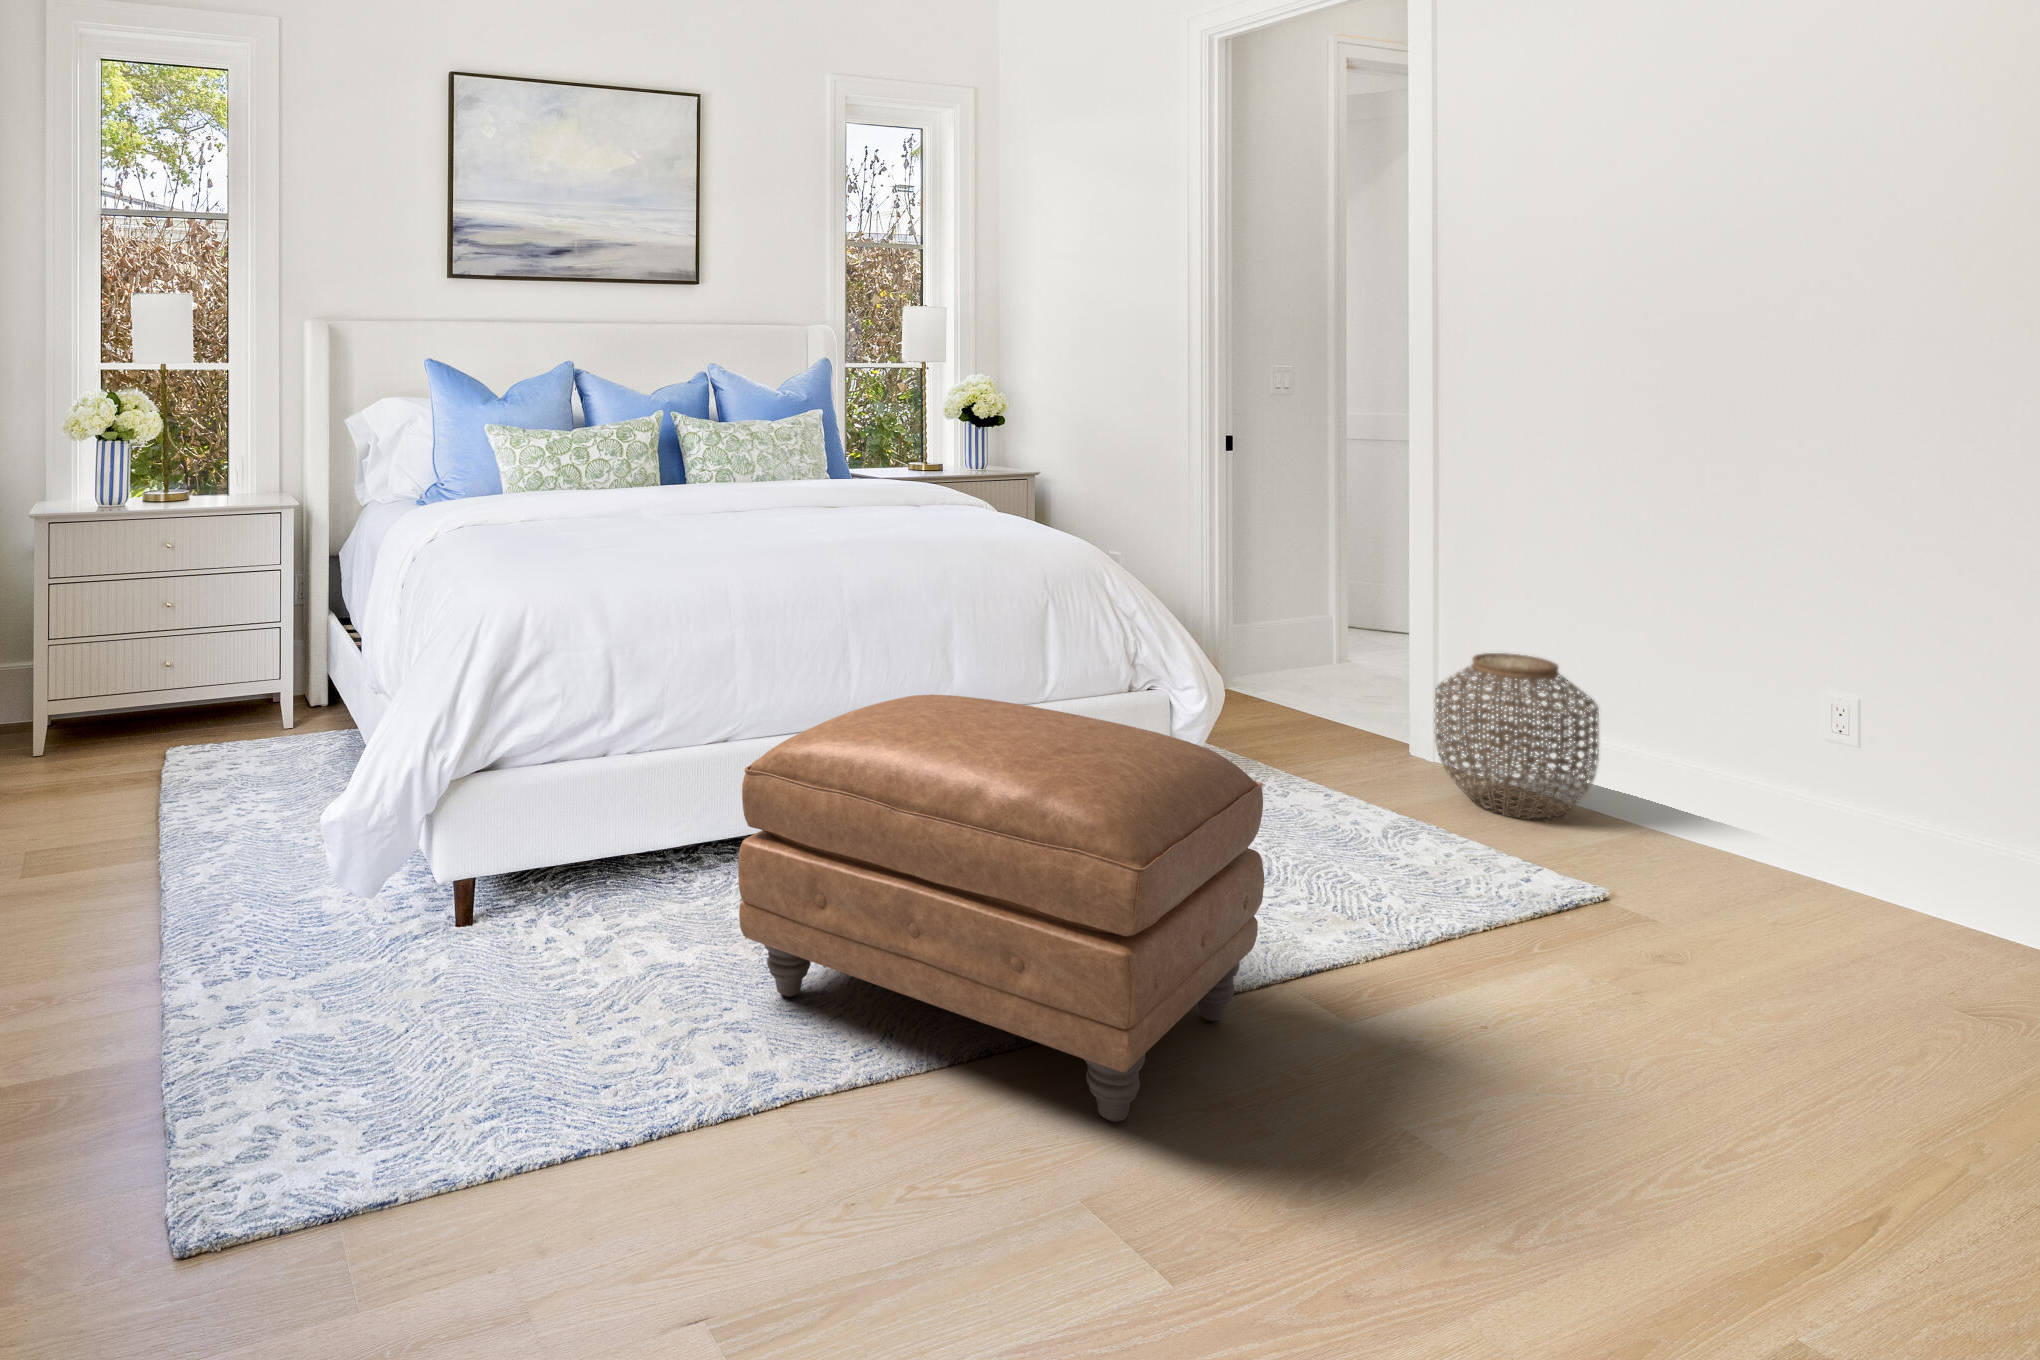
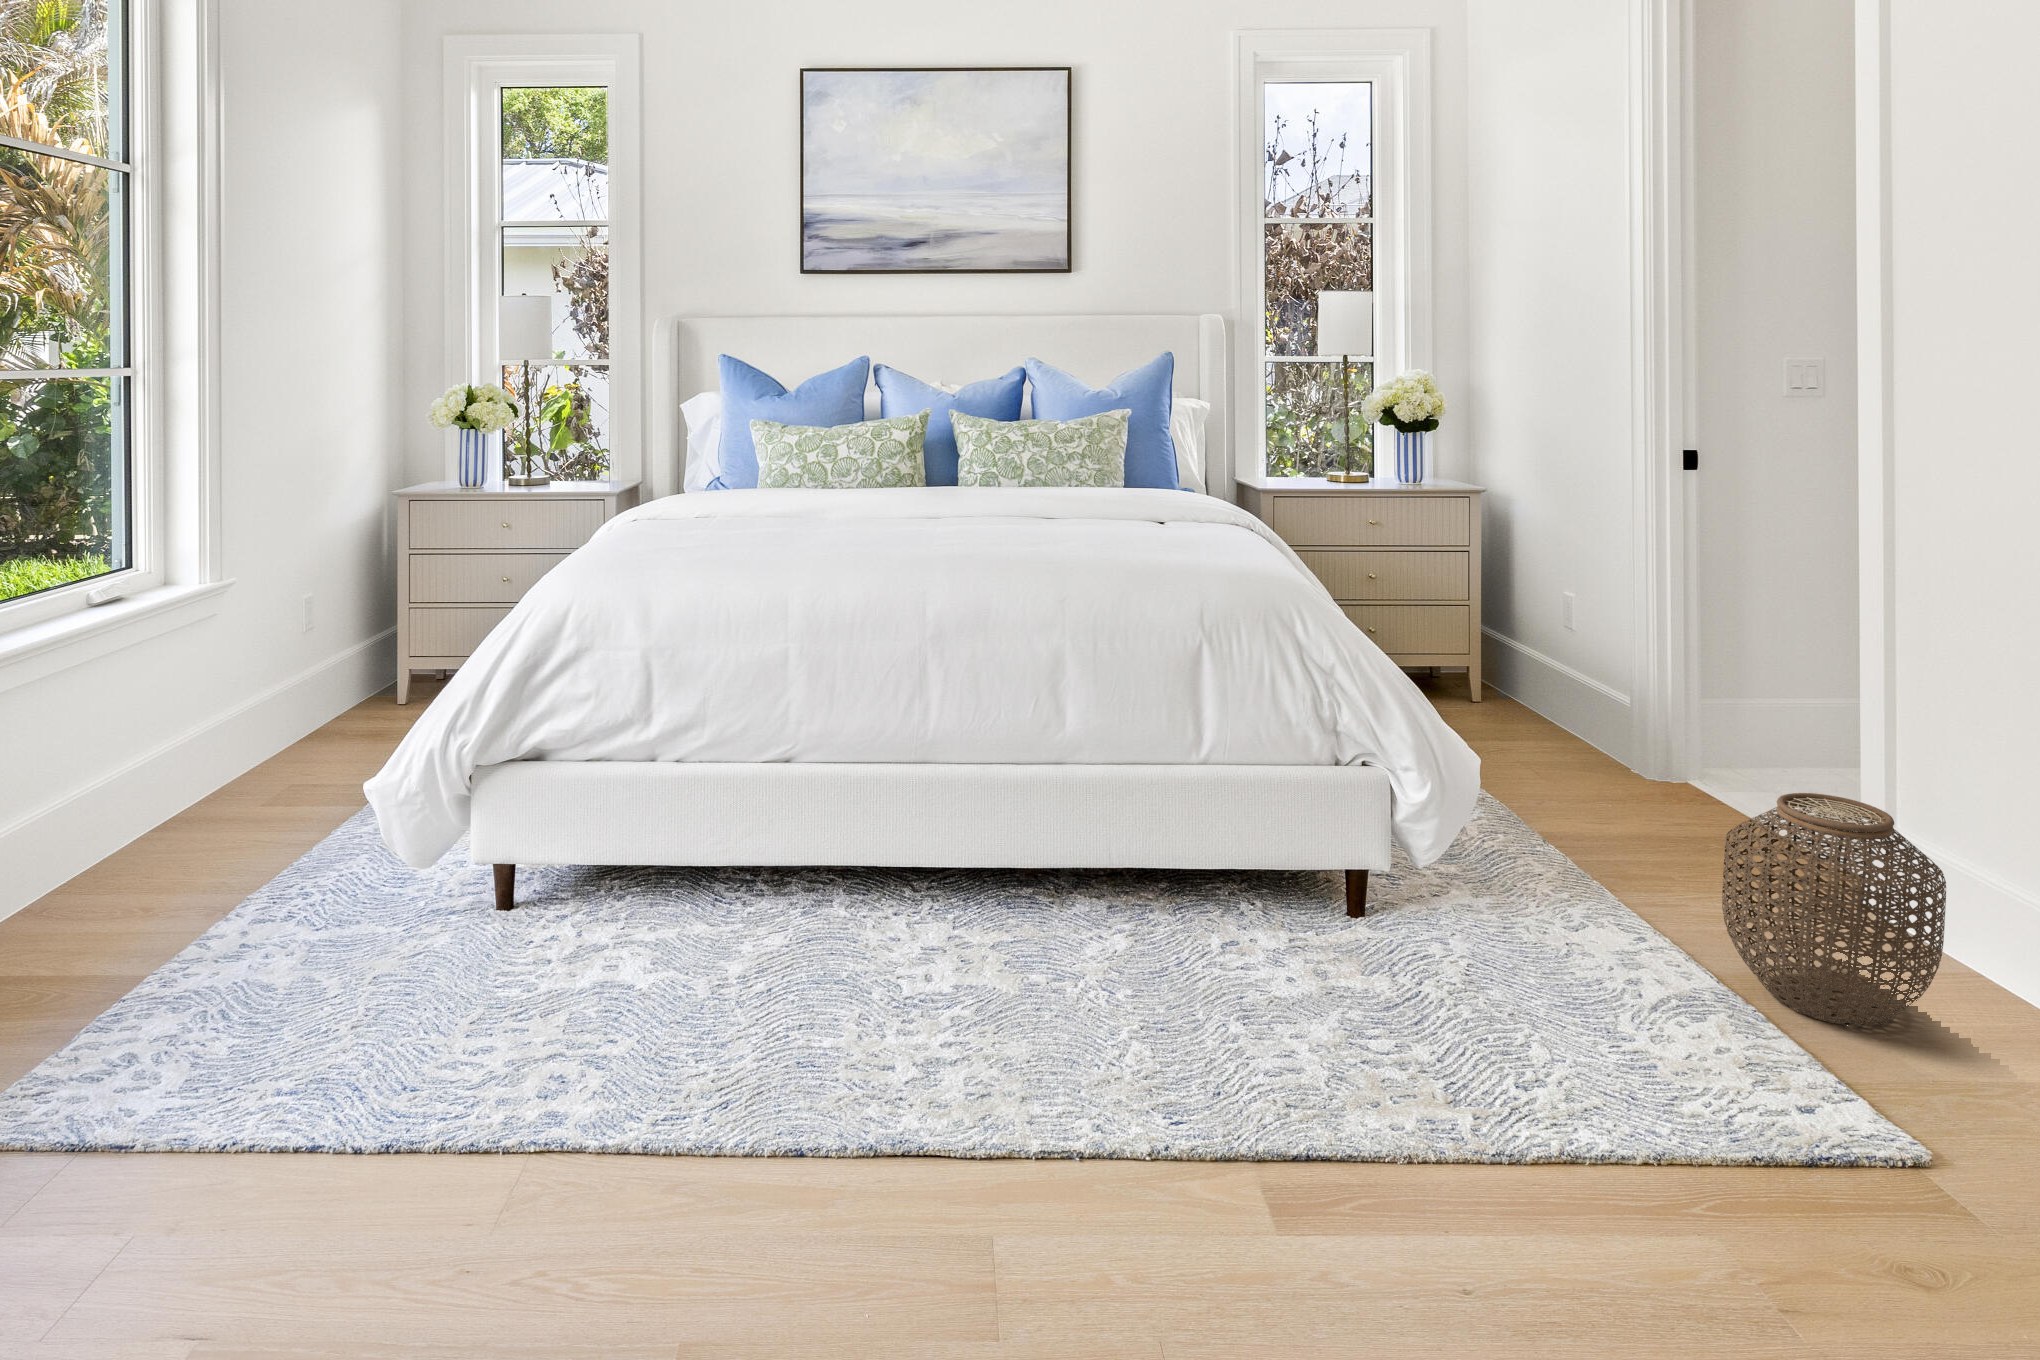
ottoman: present [738,695,1264,1122] -> none [629,748,1156,1255]

